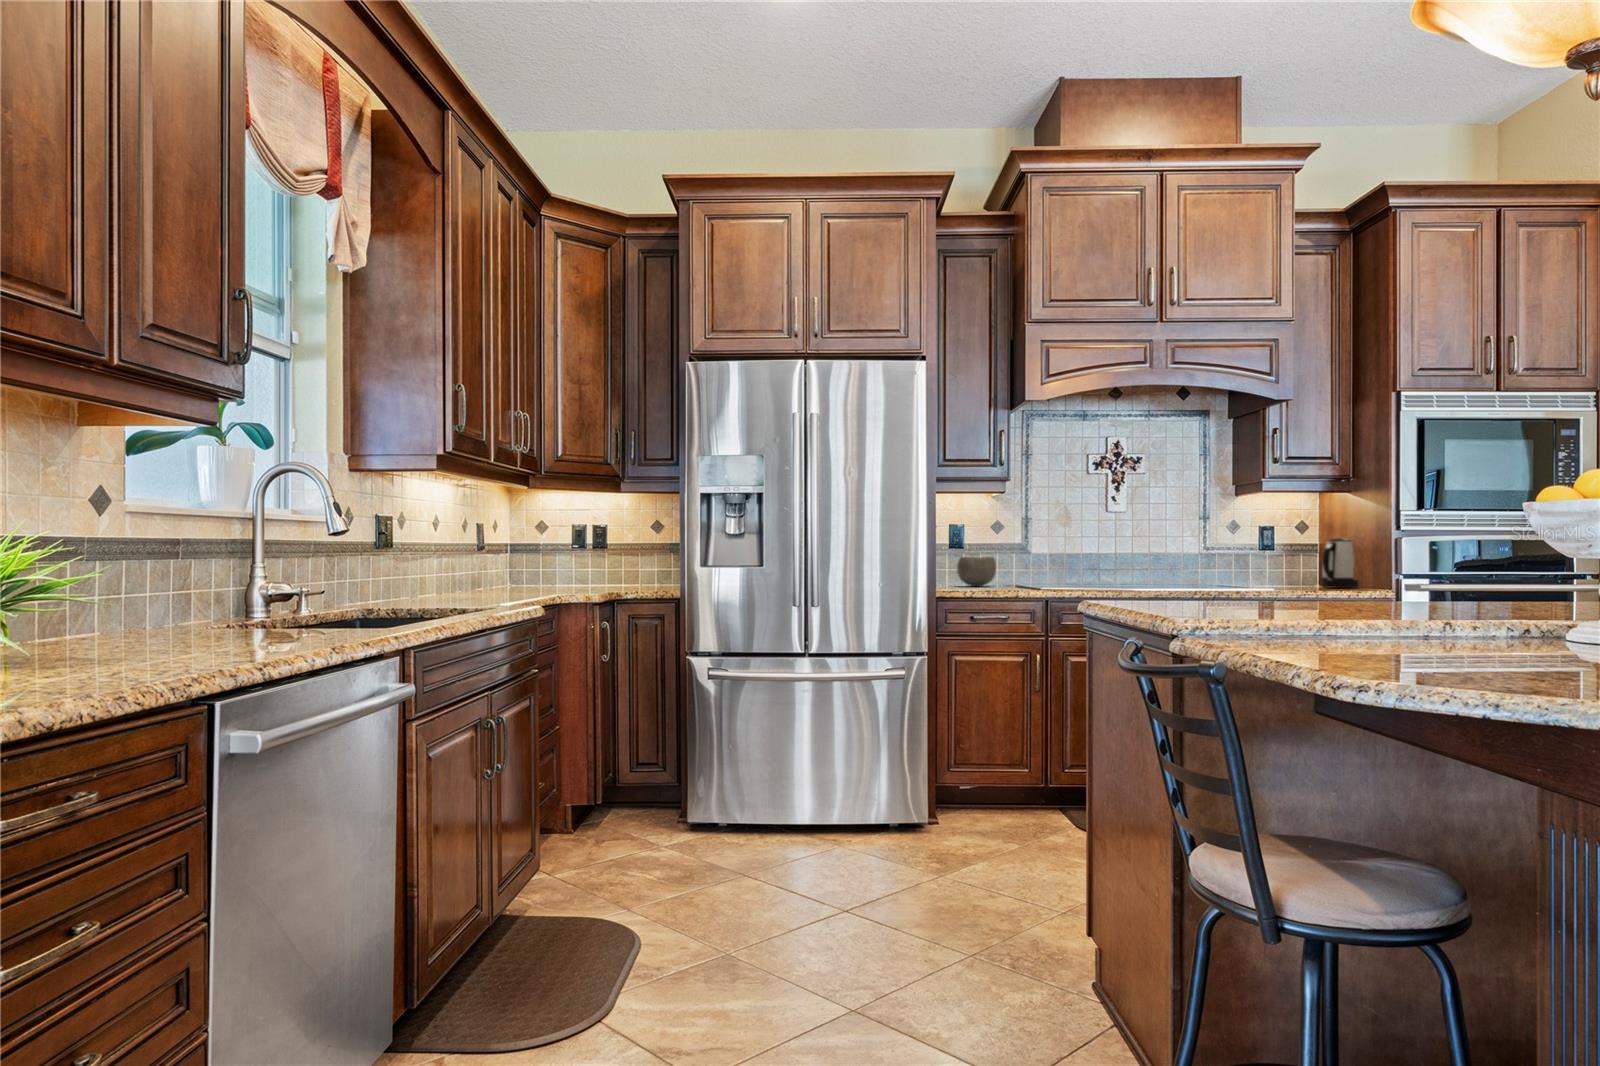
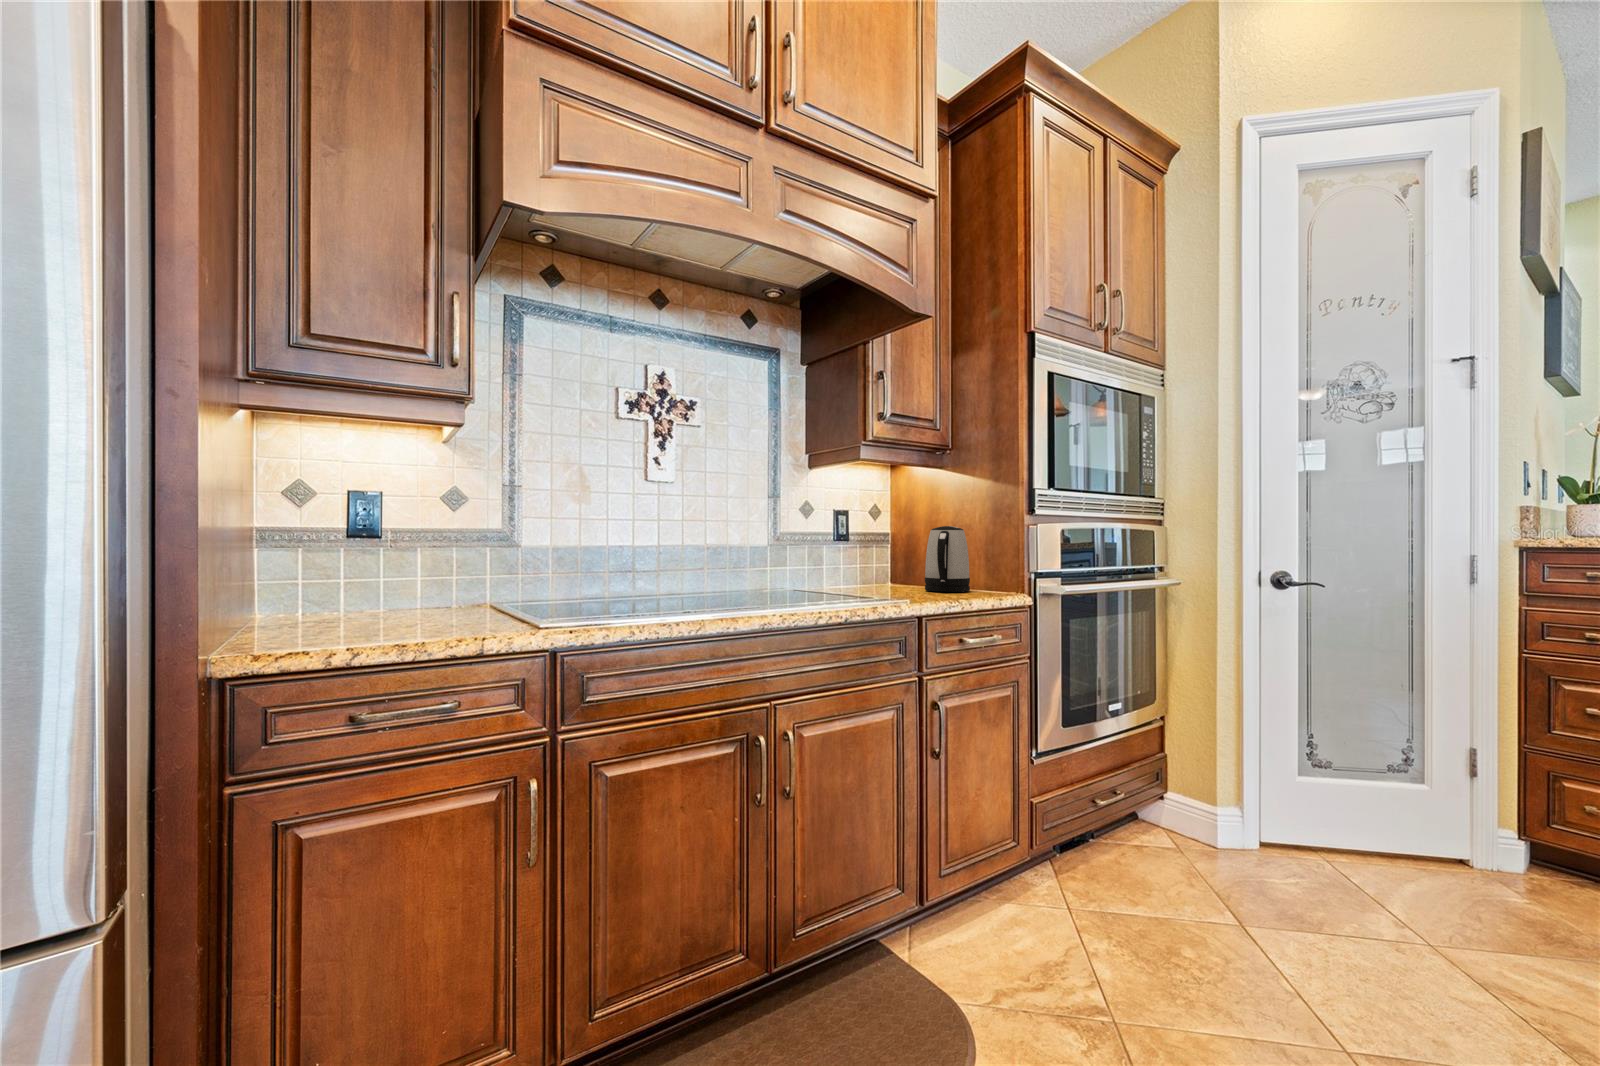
ceramic bowl: present [957,557,996,586] -> none [360,554,447,614]

